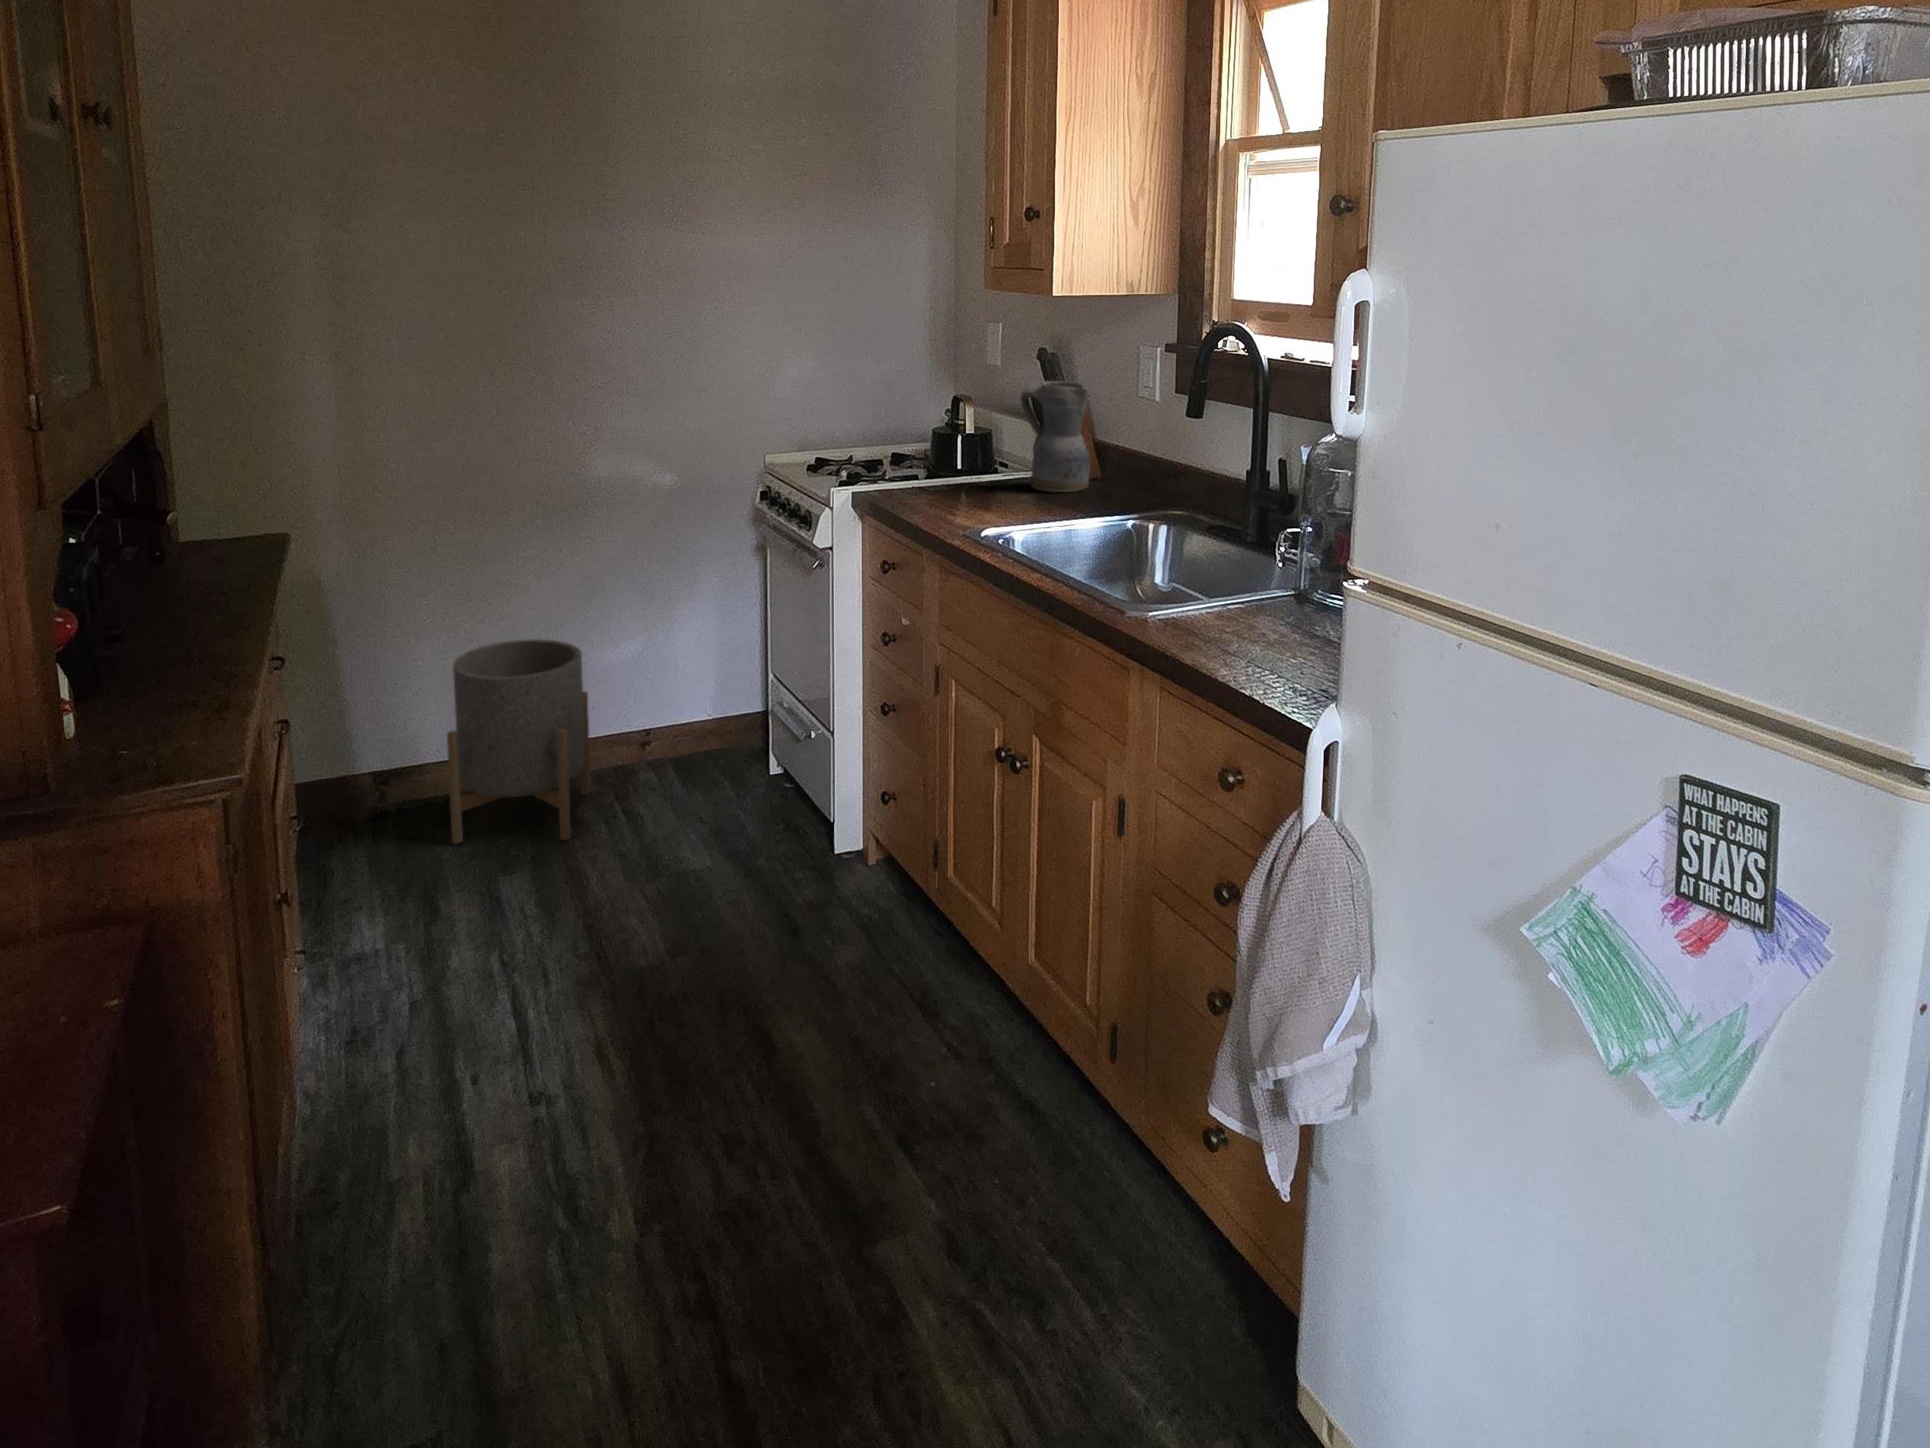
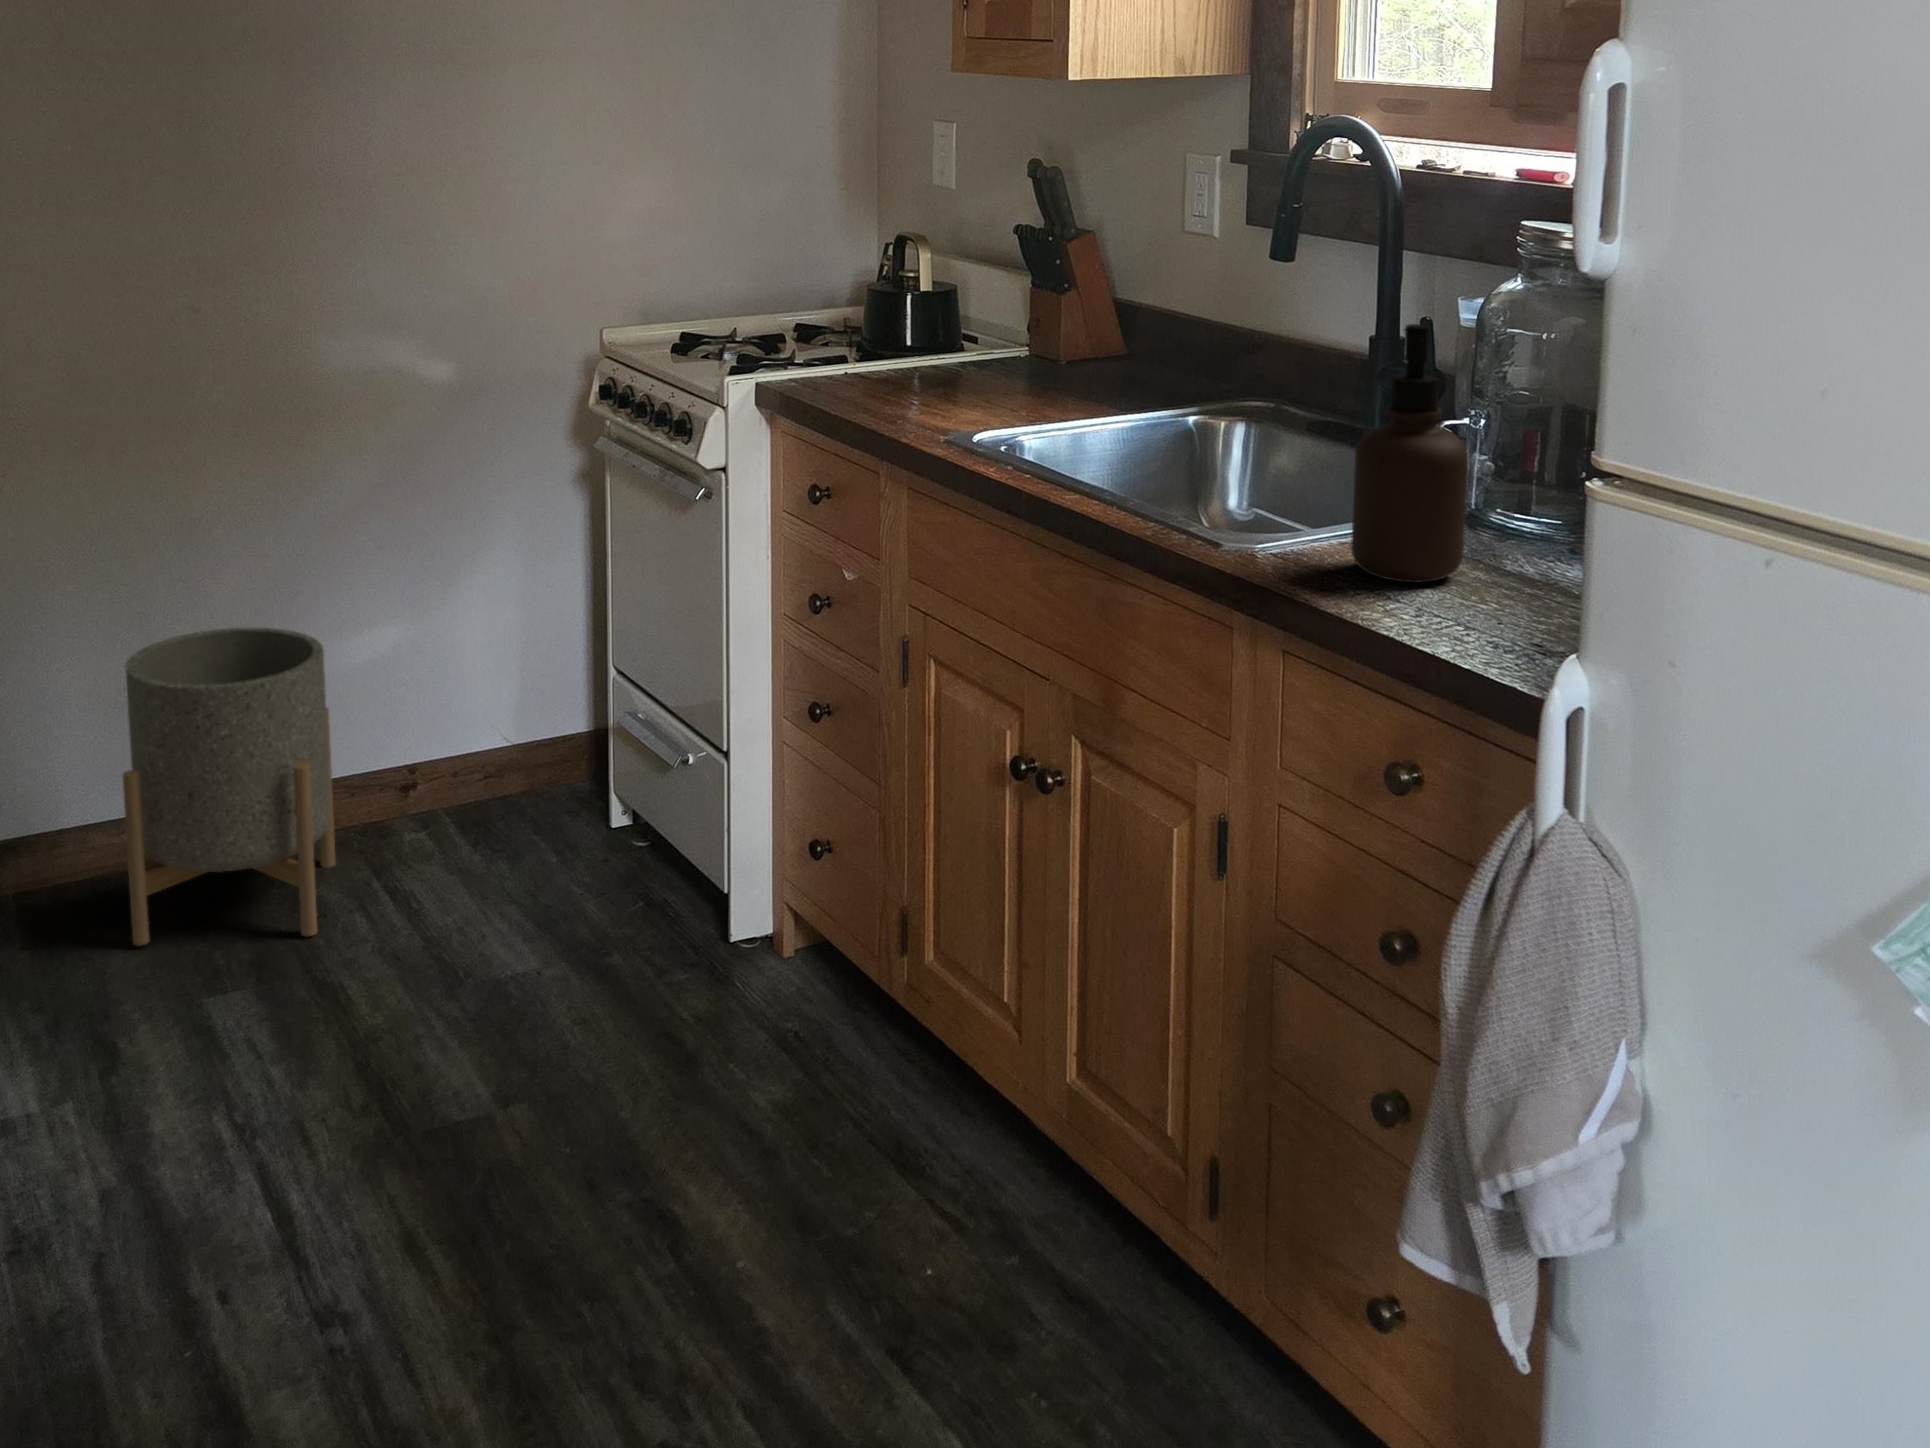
ceramic pitcher: present [1021,381,1090,492] -> none [1009,208,1119,379]
soap dispenser: none [1205,463,1283,638] -> present [1351,324,1468,582]

